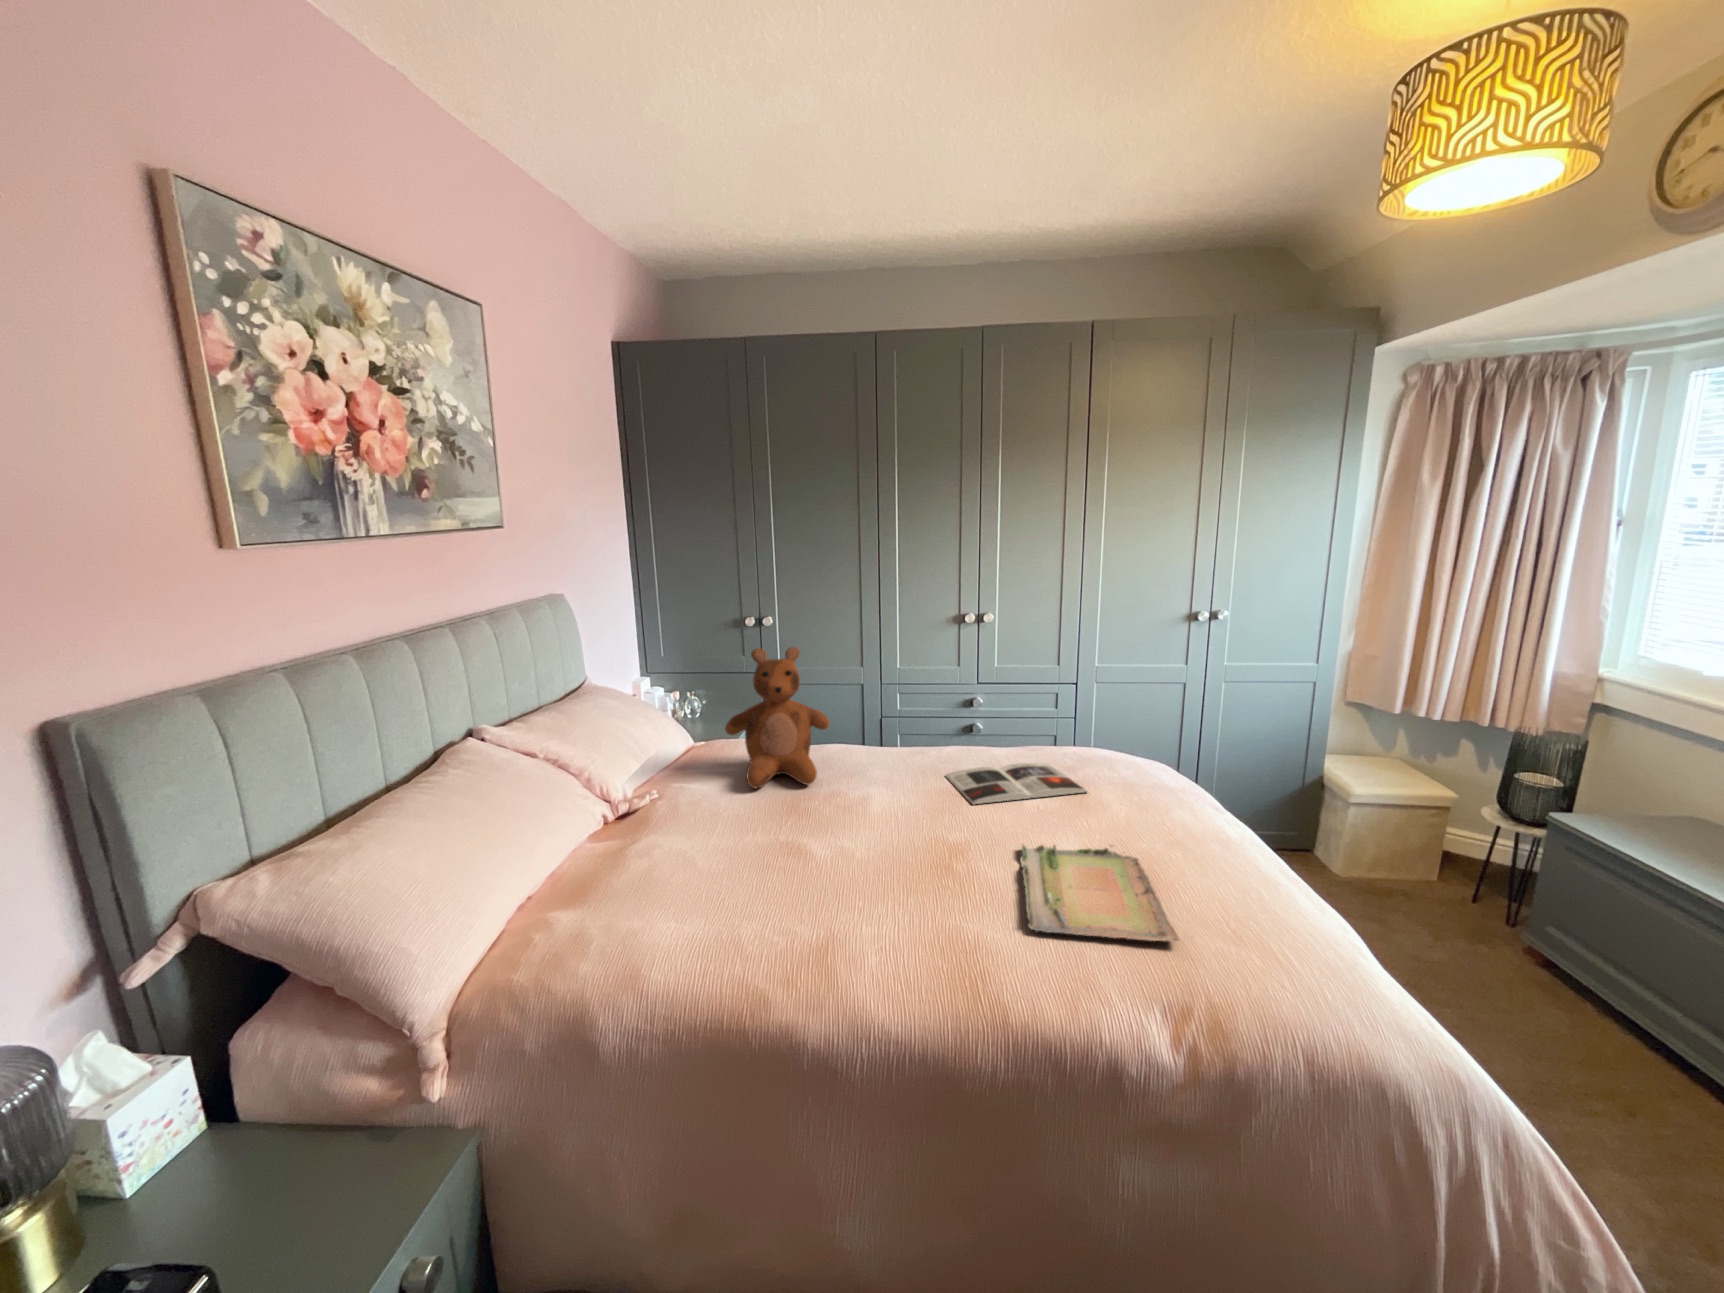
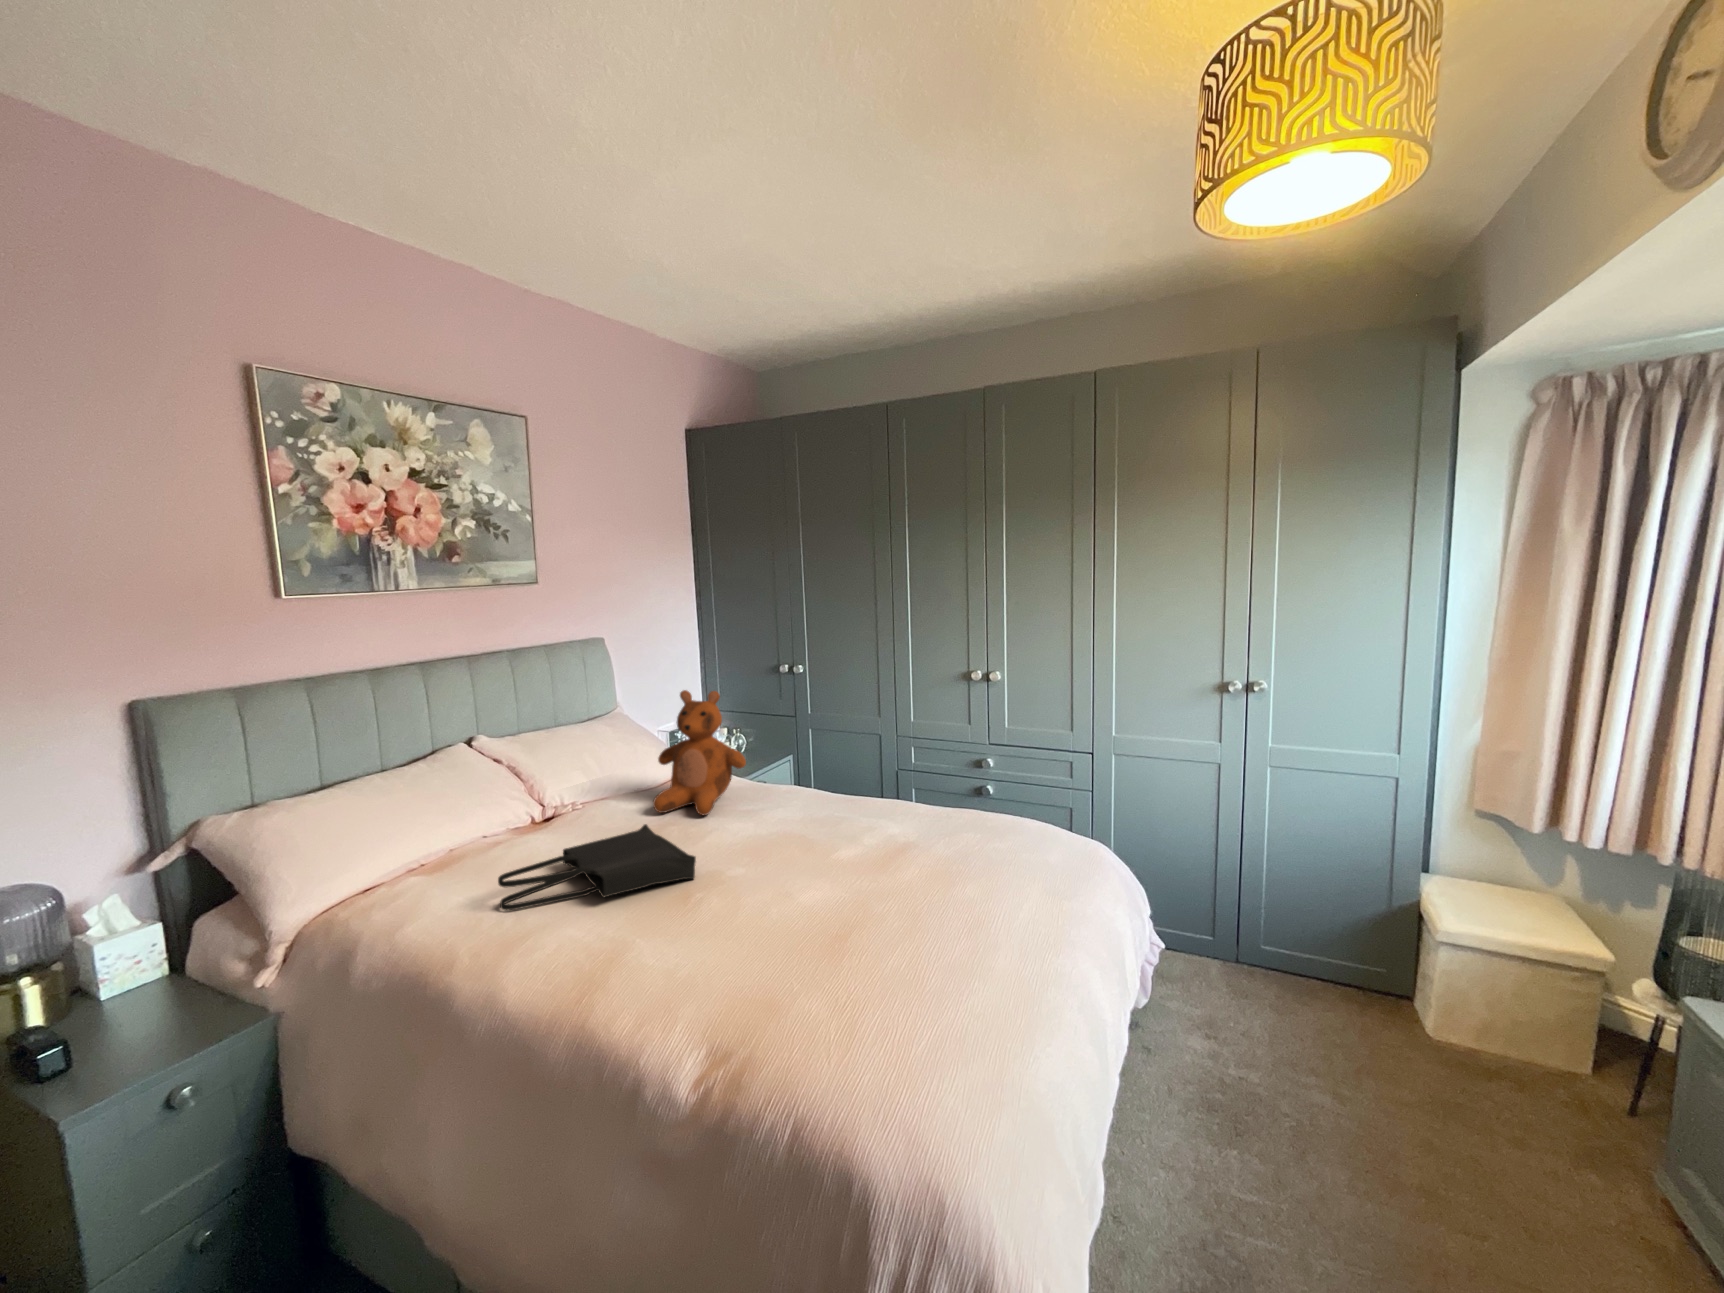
magazine: present [946,763,1088,804] -> none [815,820,943,858]
tote bag: none [722,802,898,927] -> present [498,824,696,910]
tray: present [1020,844,1179,942] -> none [702,890,888,995]

